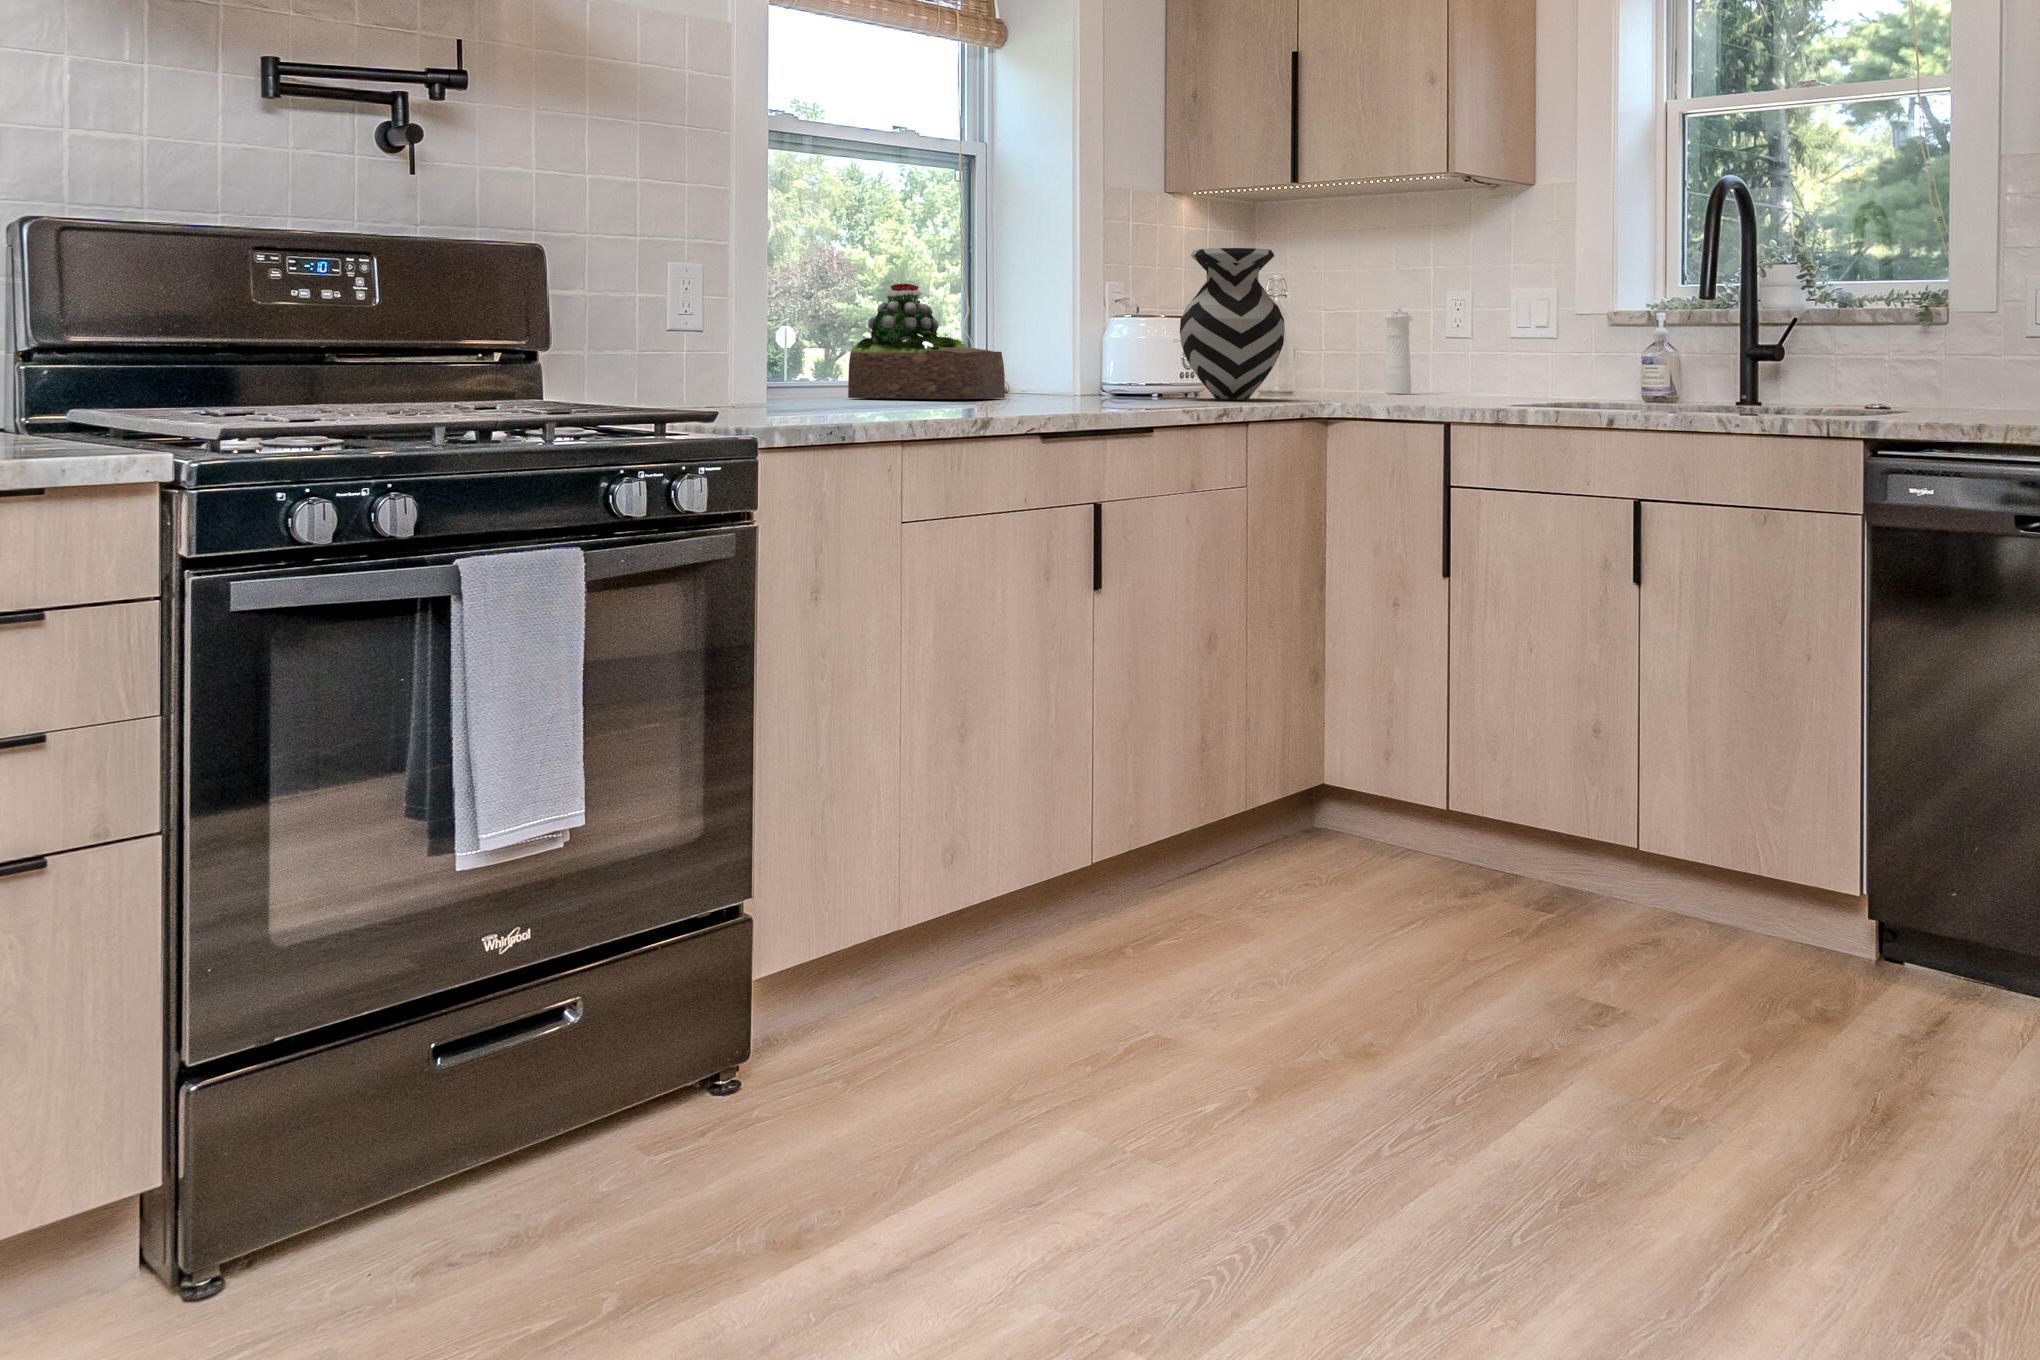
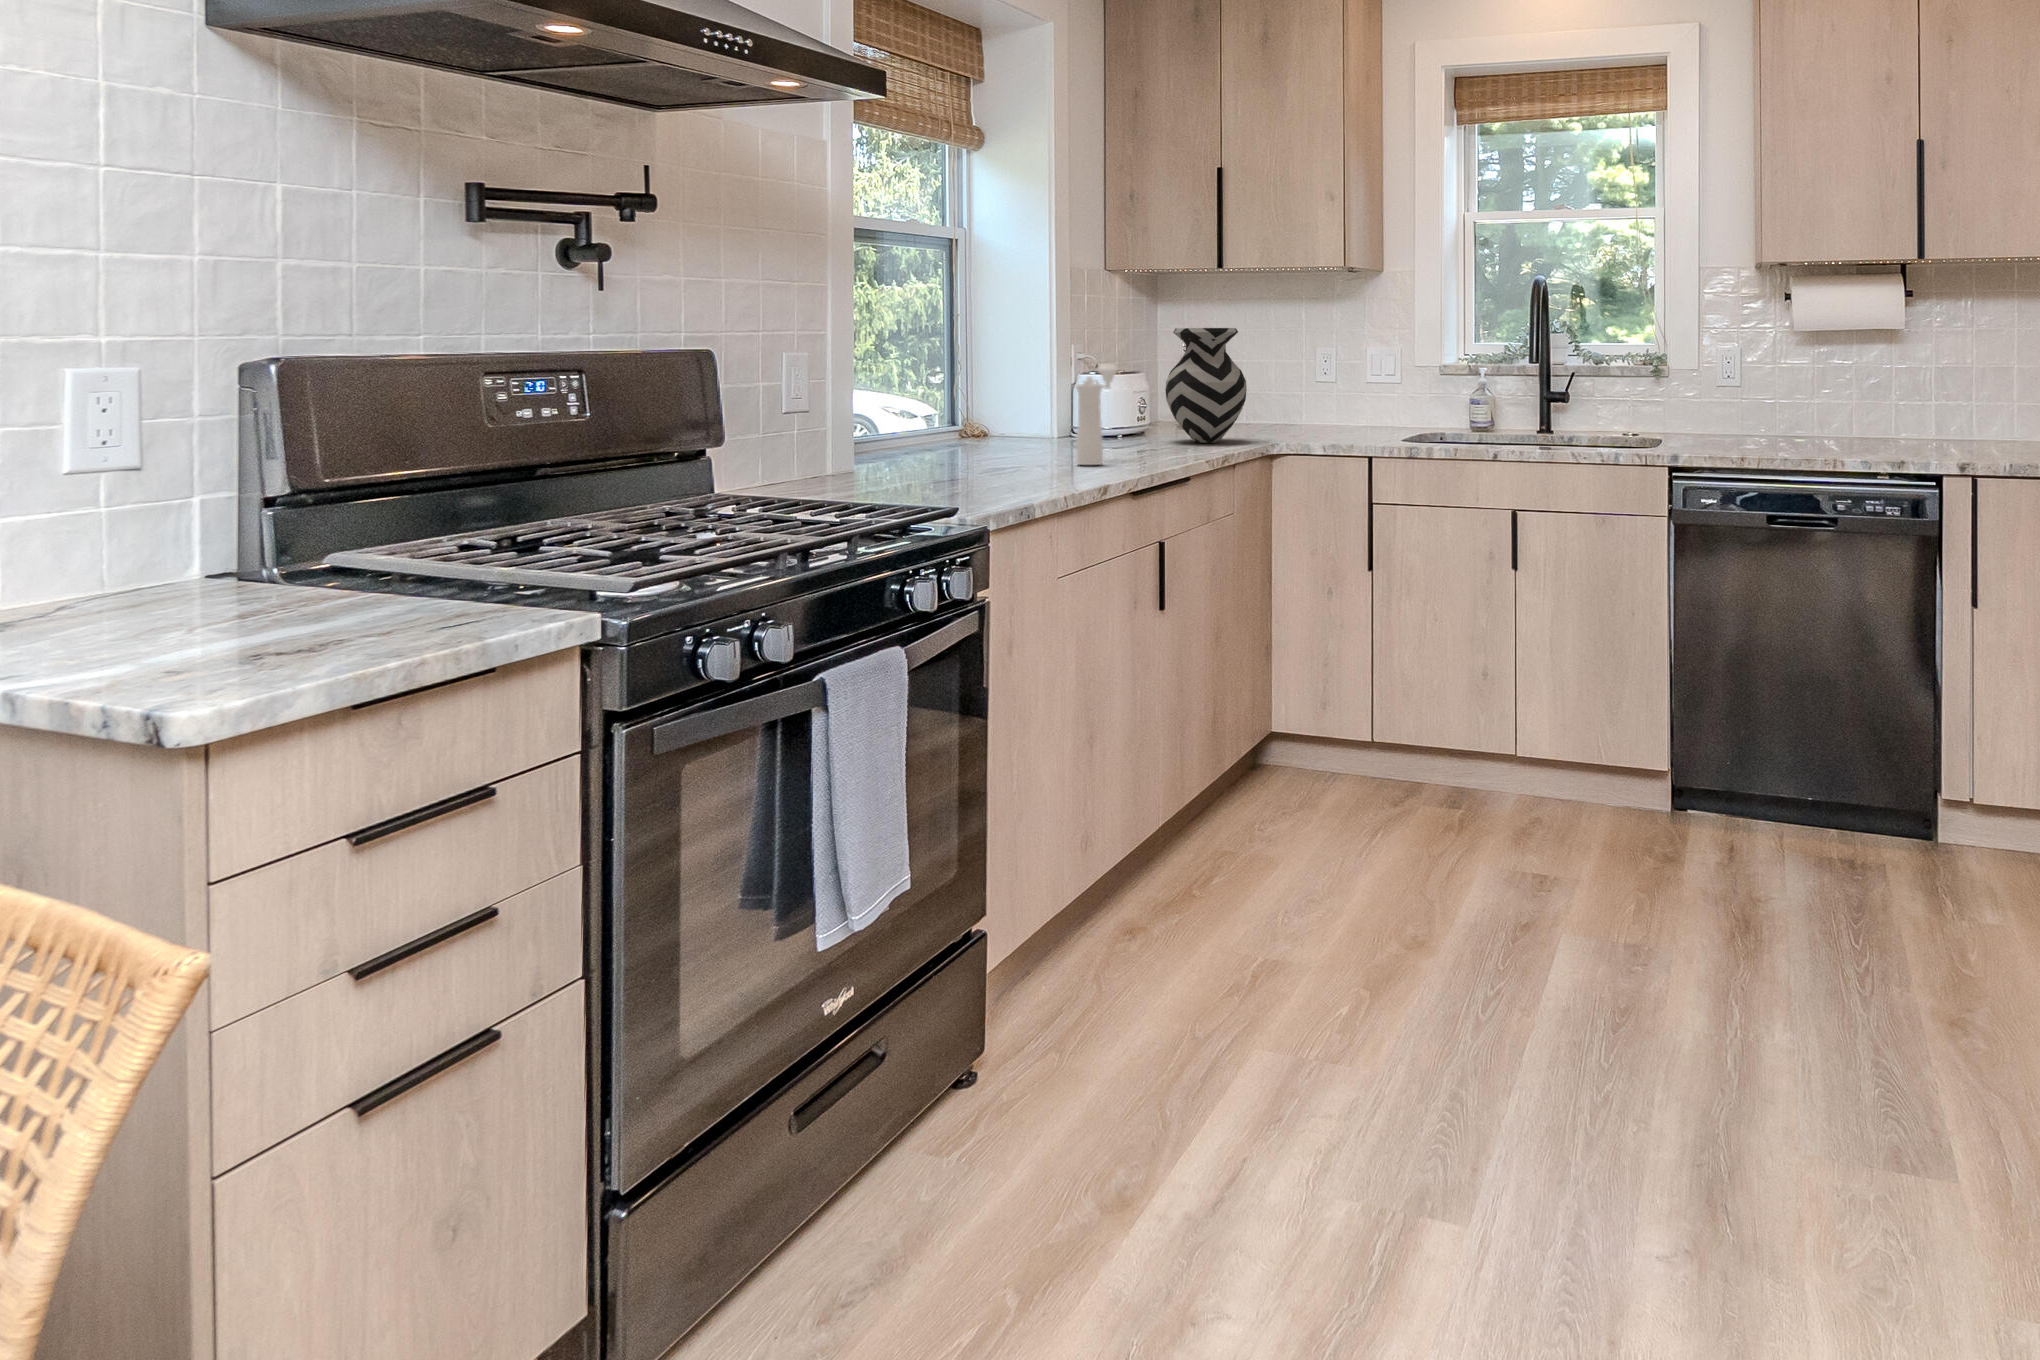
succulent plant: present [848,284,1005,399] -> none [918,359,1038,456]
pepper mill: present [1385,307,1413,393] -> present [1076,364,1117,465]

